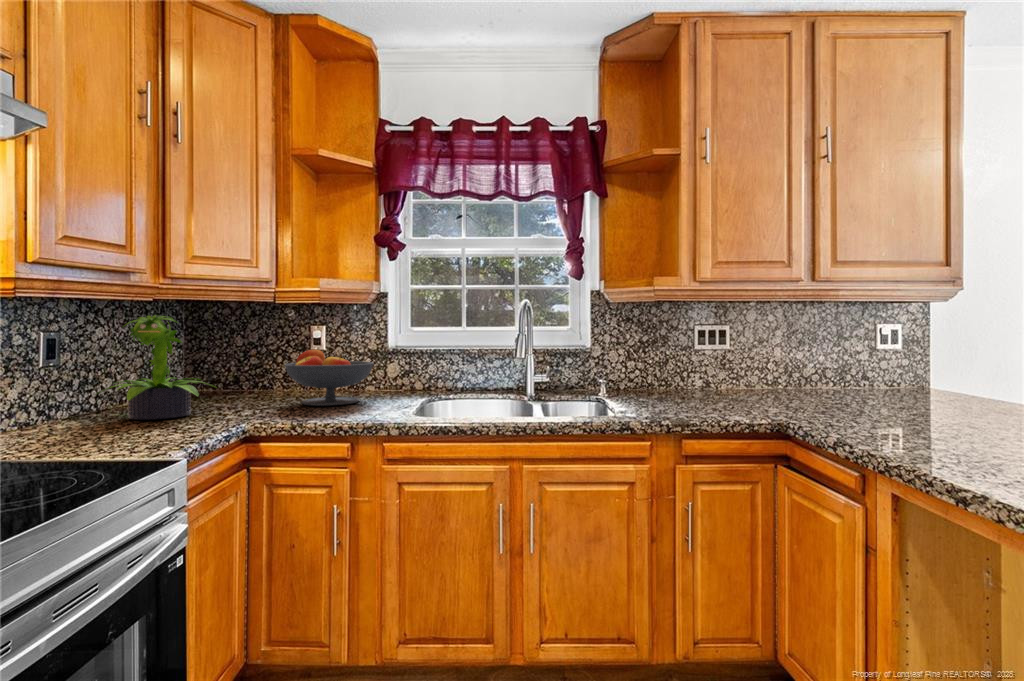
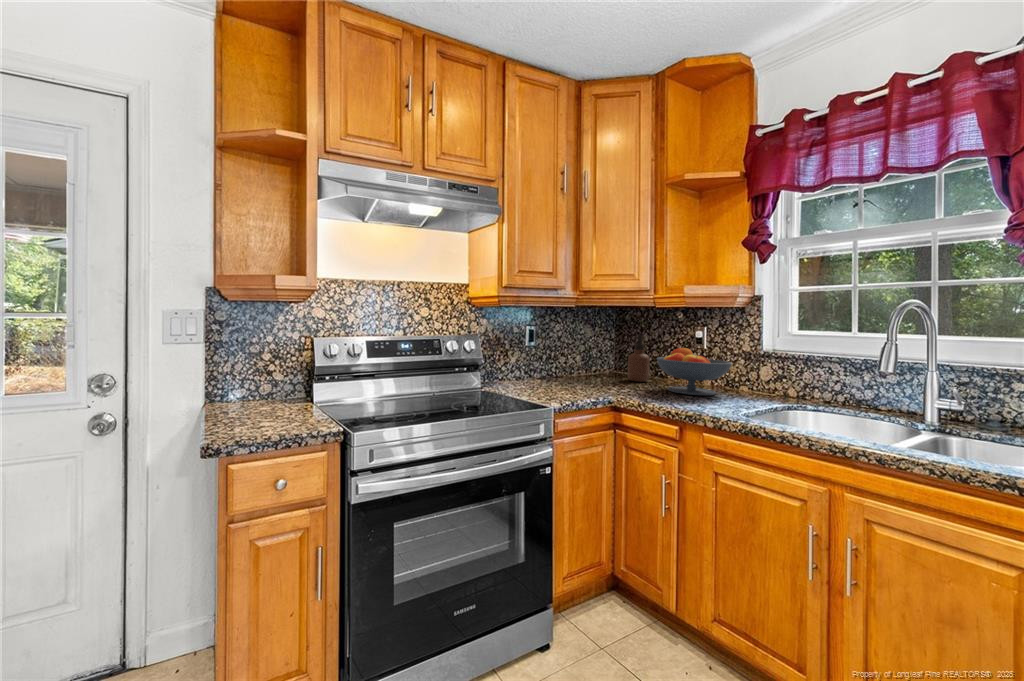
potted plant: present [96,315,216,420] -> none [546,318,611,385]
soap dispenser: none [229,336,261,401] -> present [628,334,649,382]

